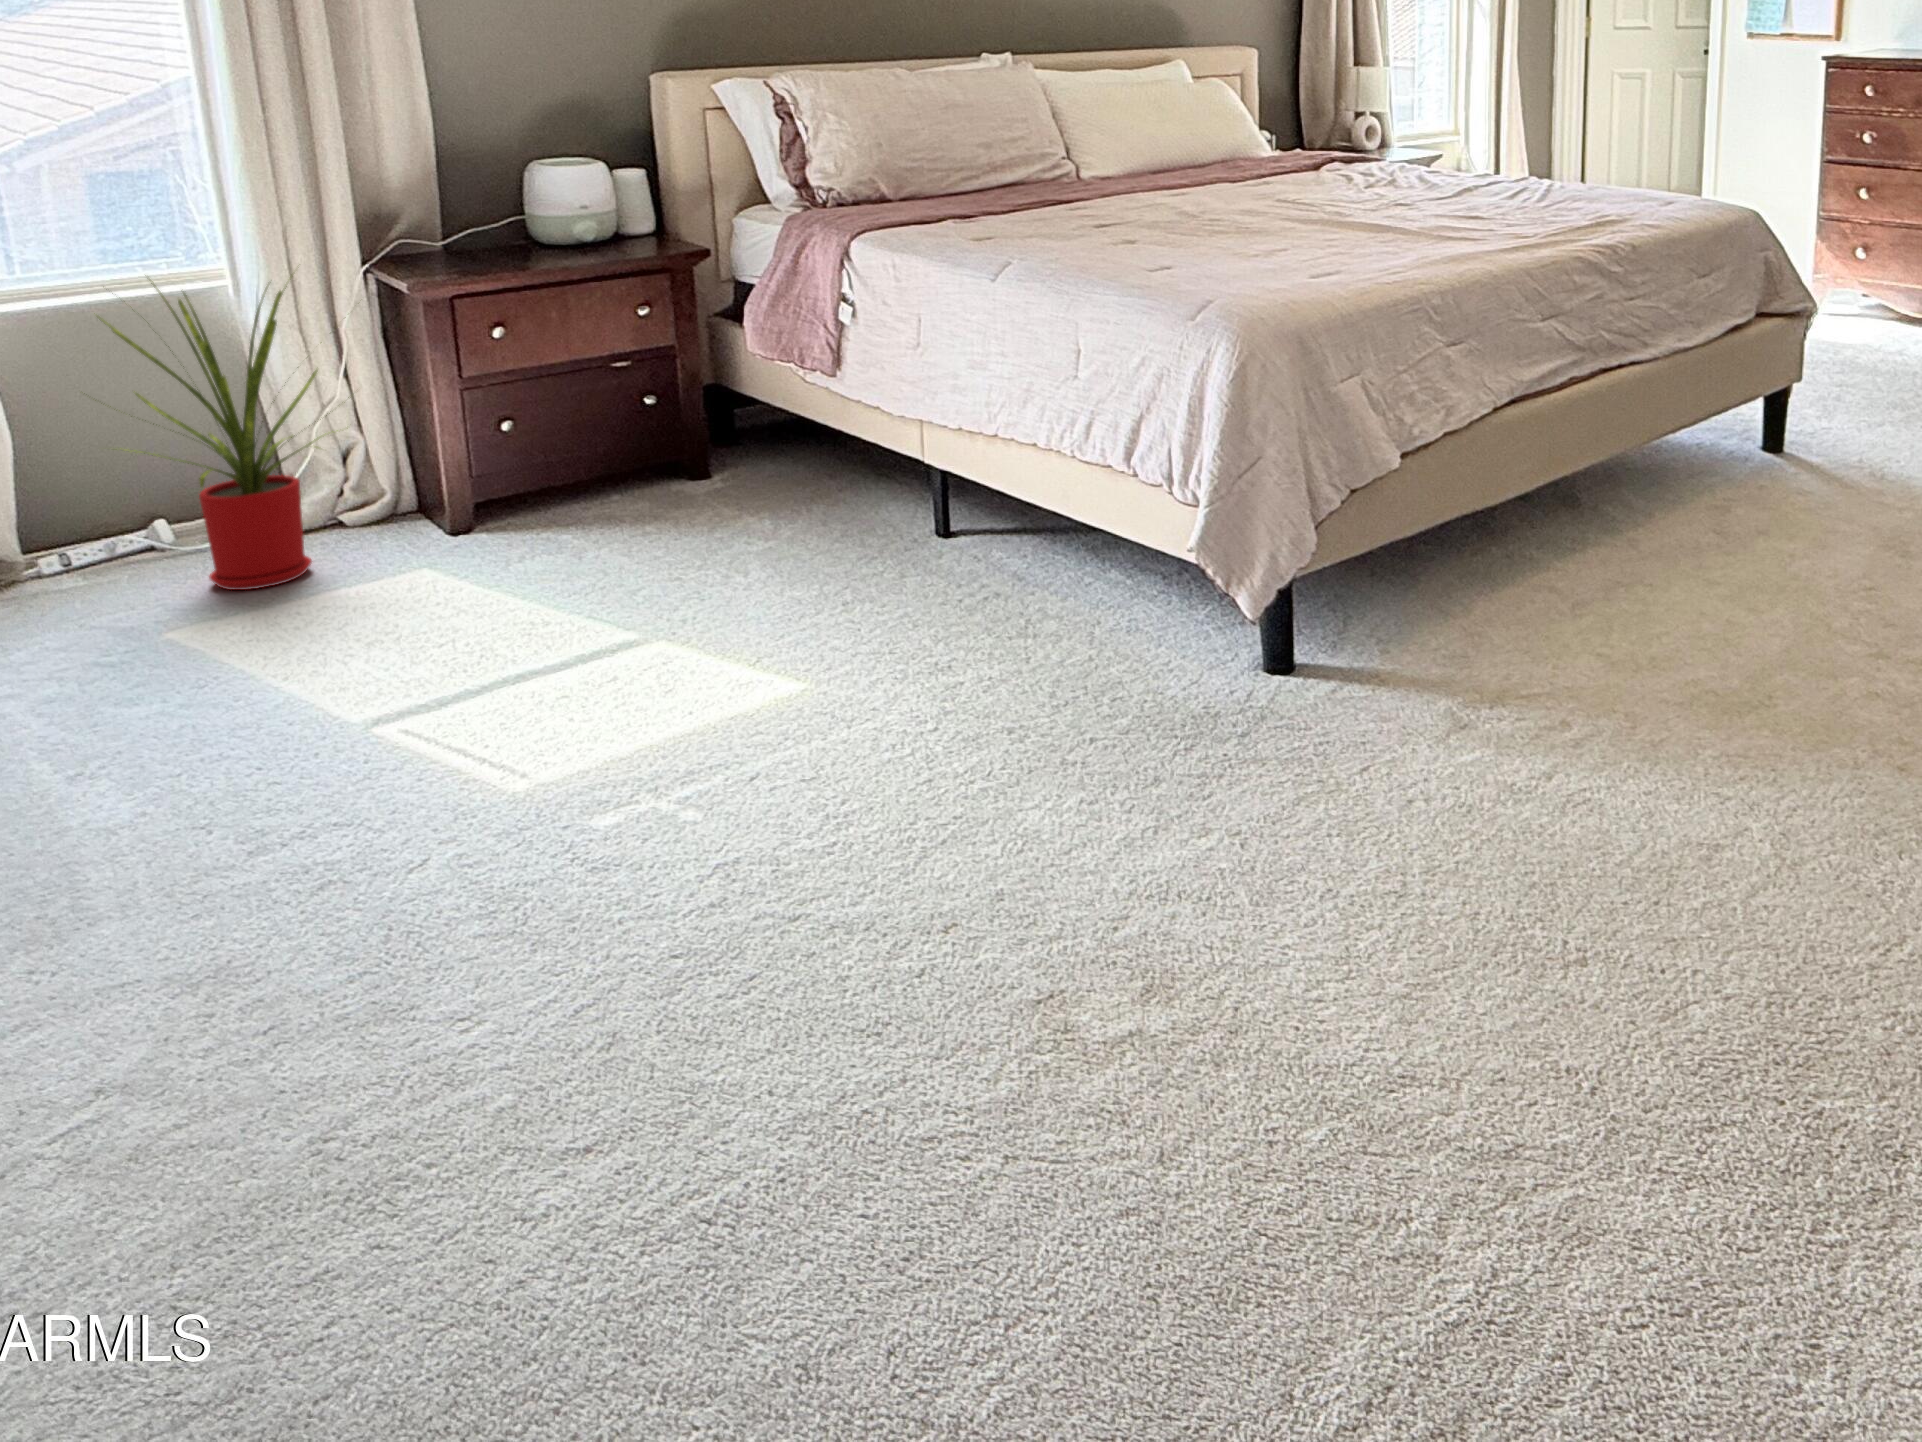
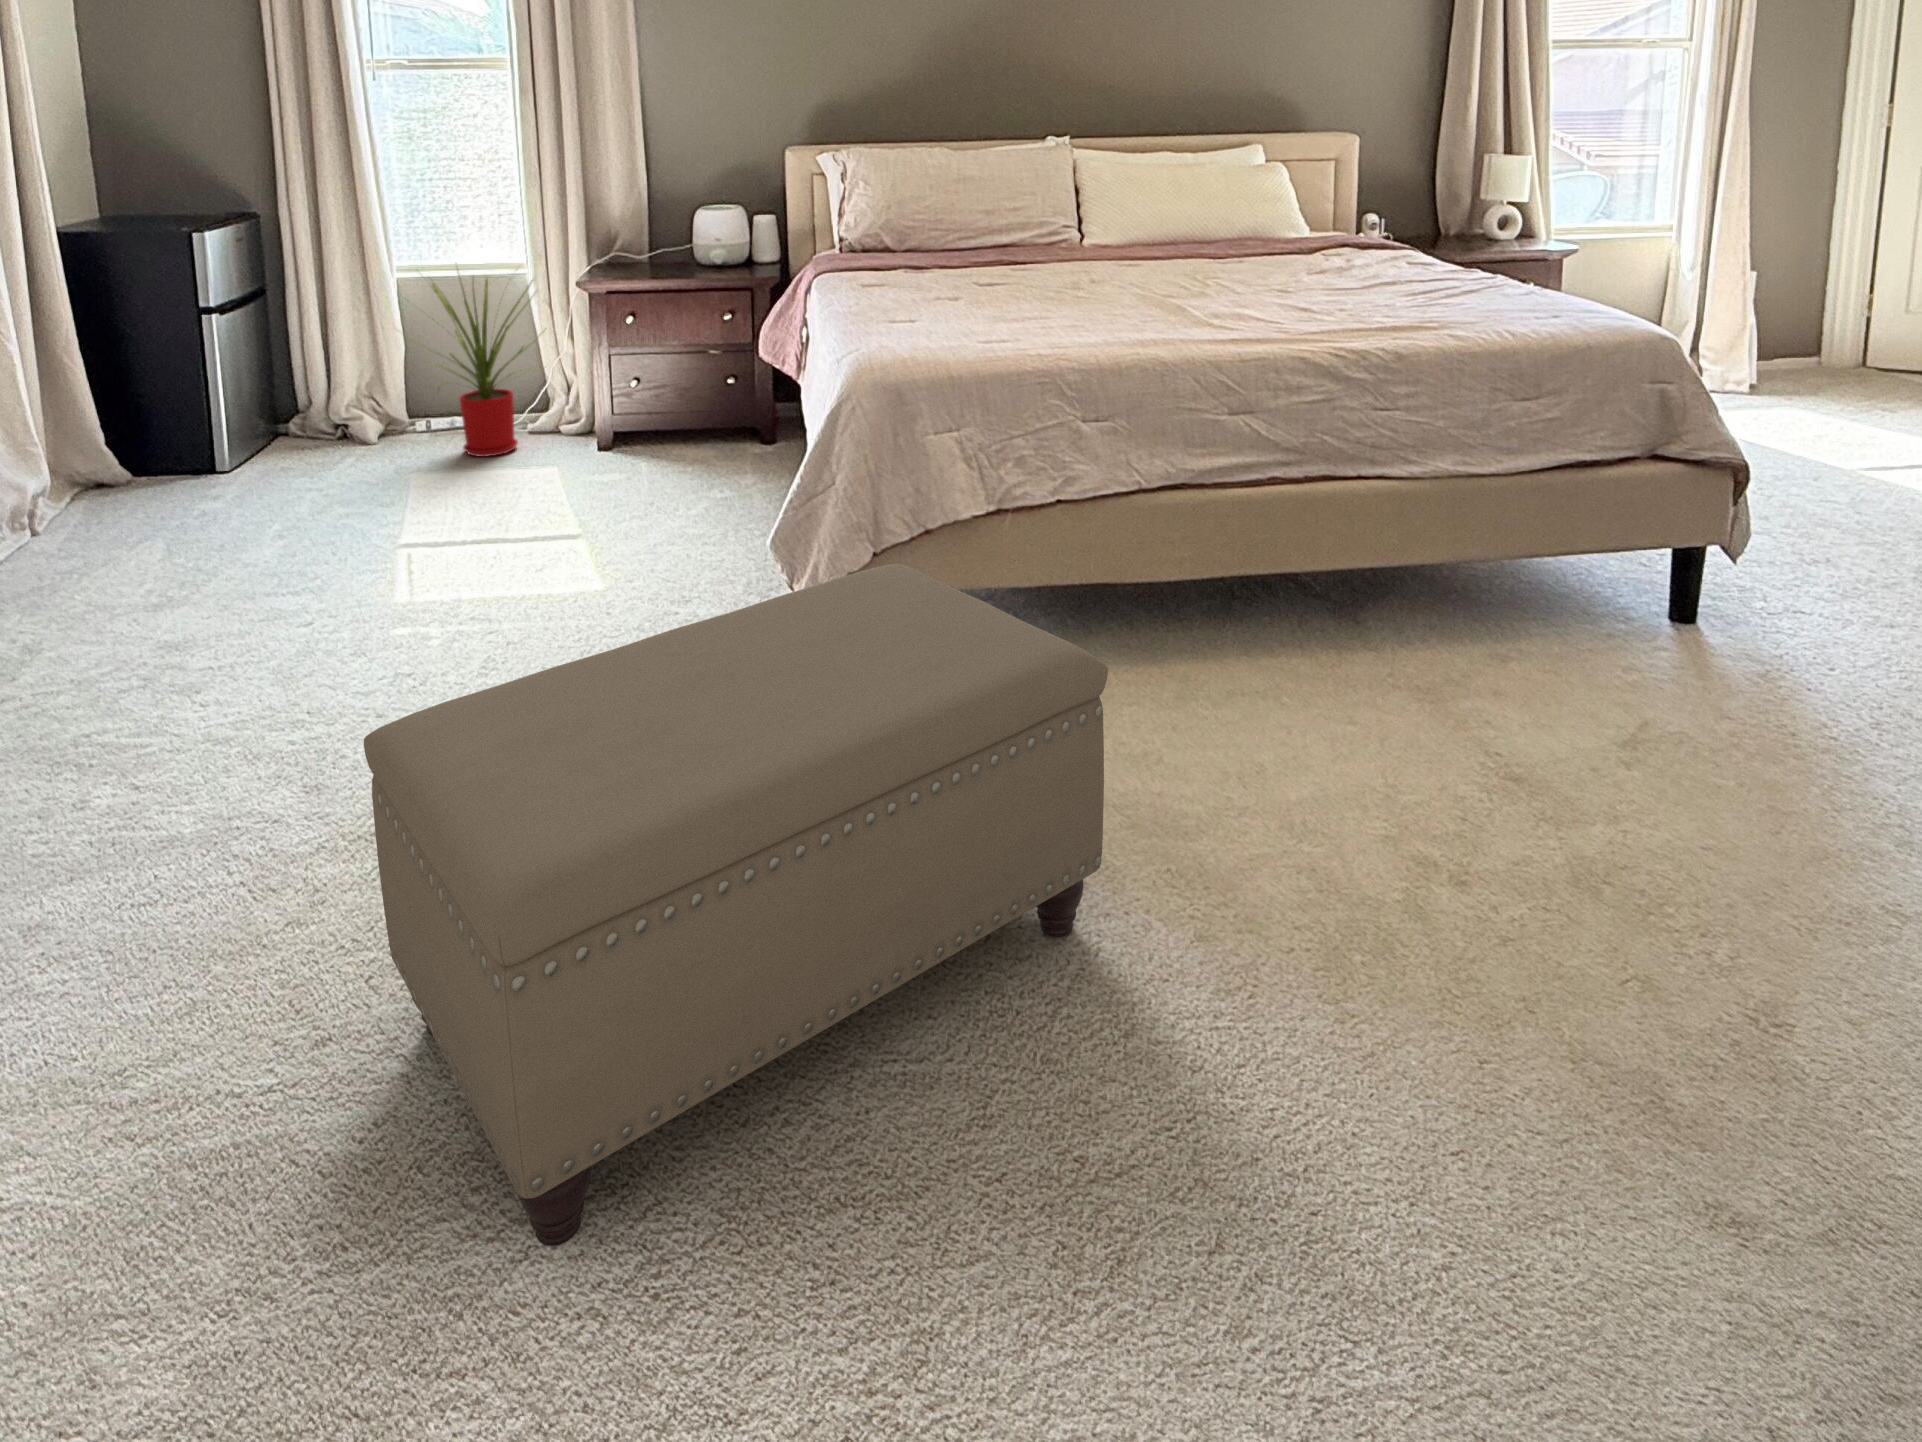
ottoman: none [1430,433,1852,951] -> present [364,564,1108,1246]

